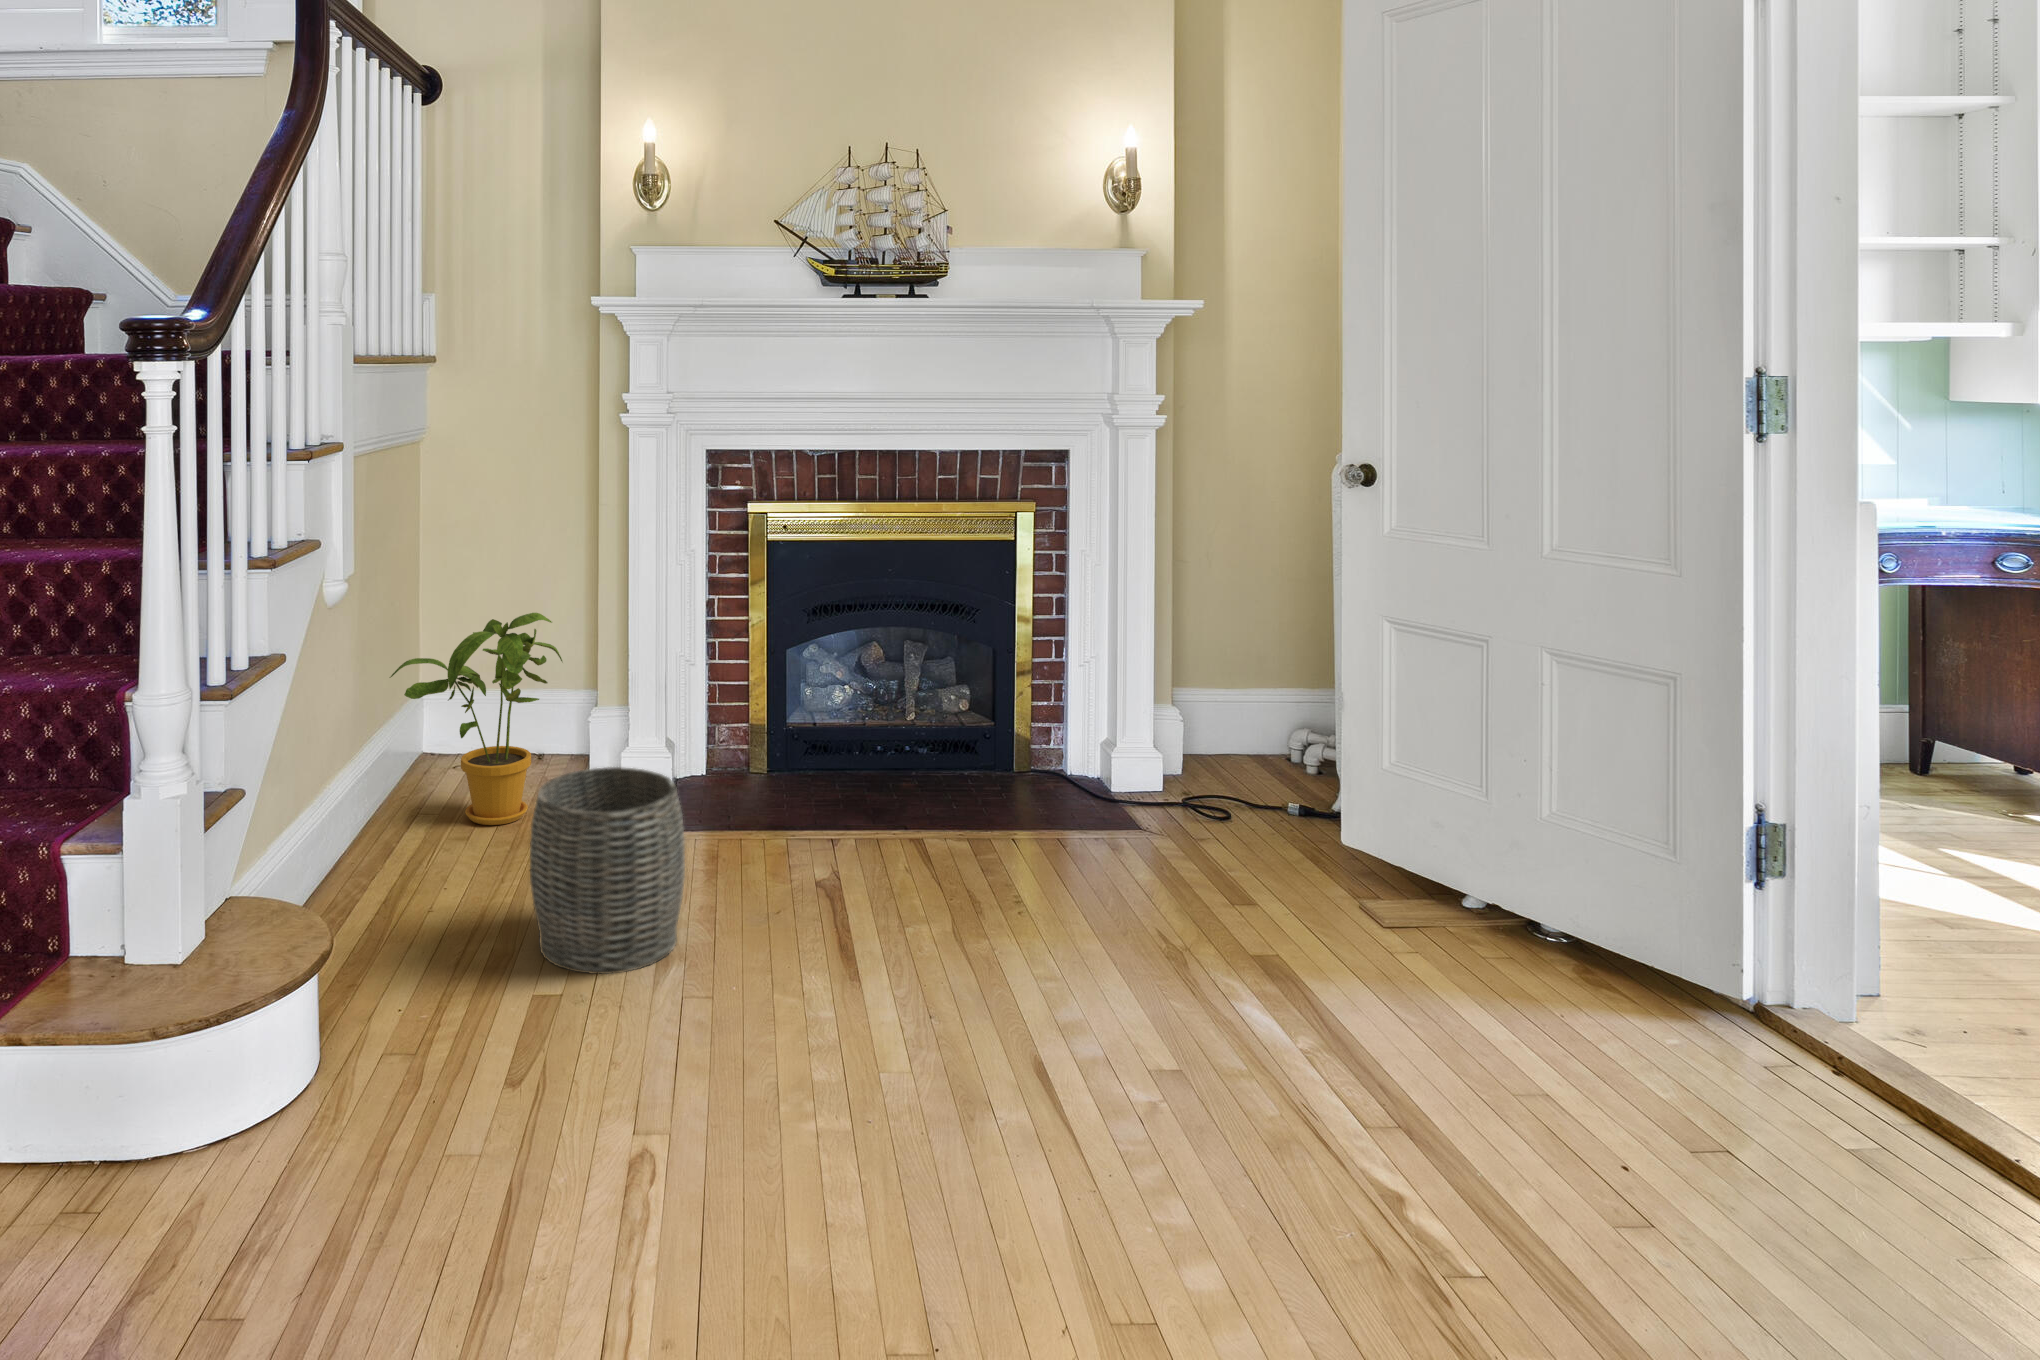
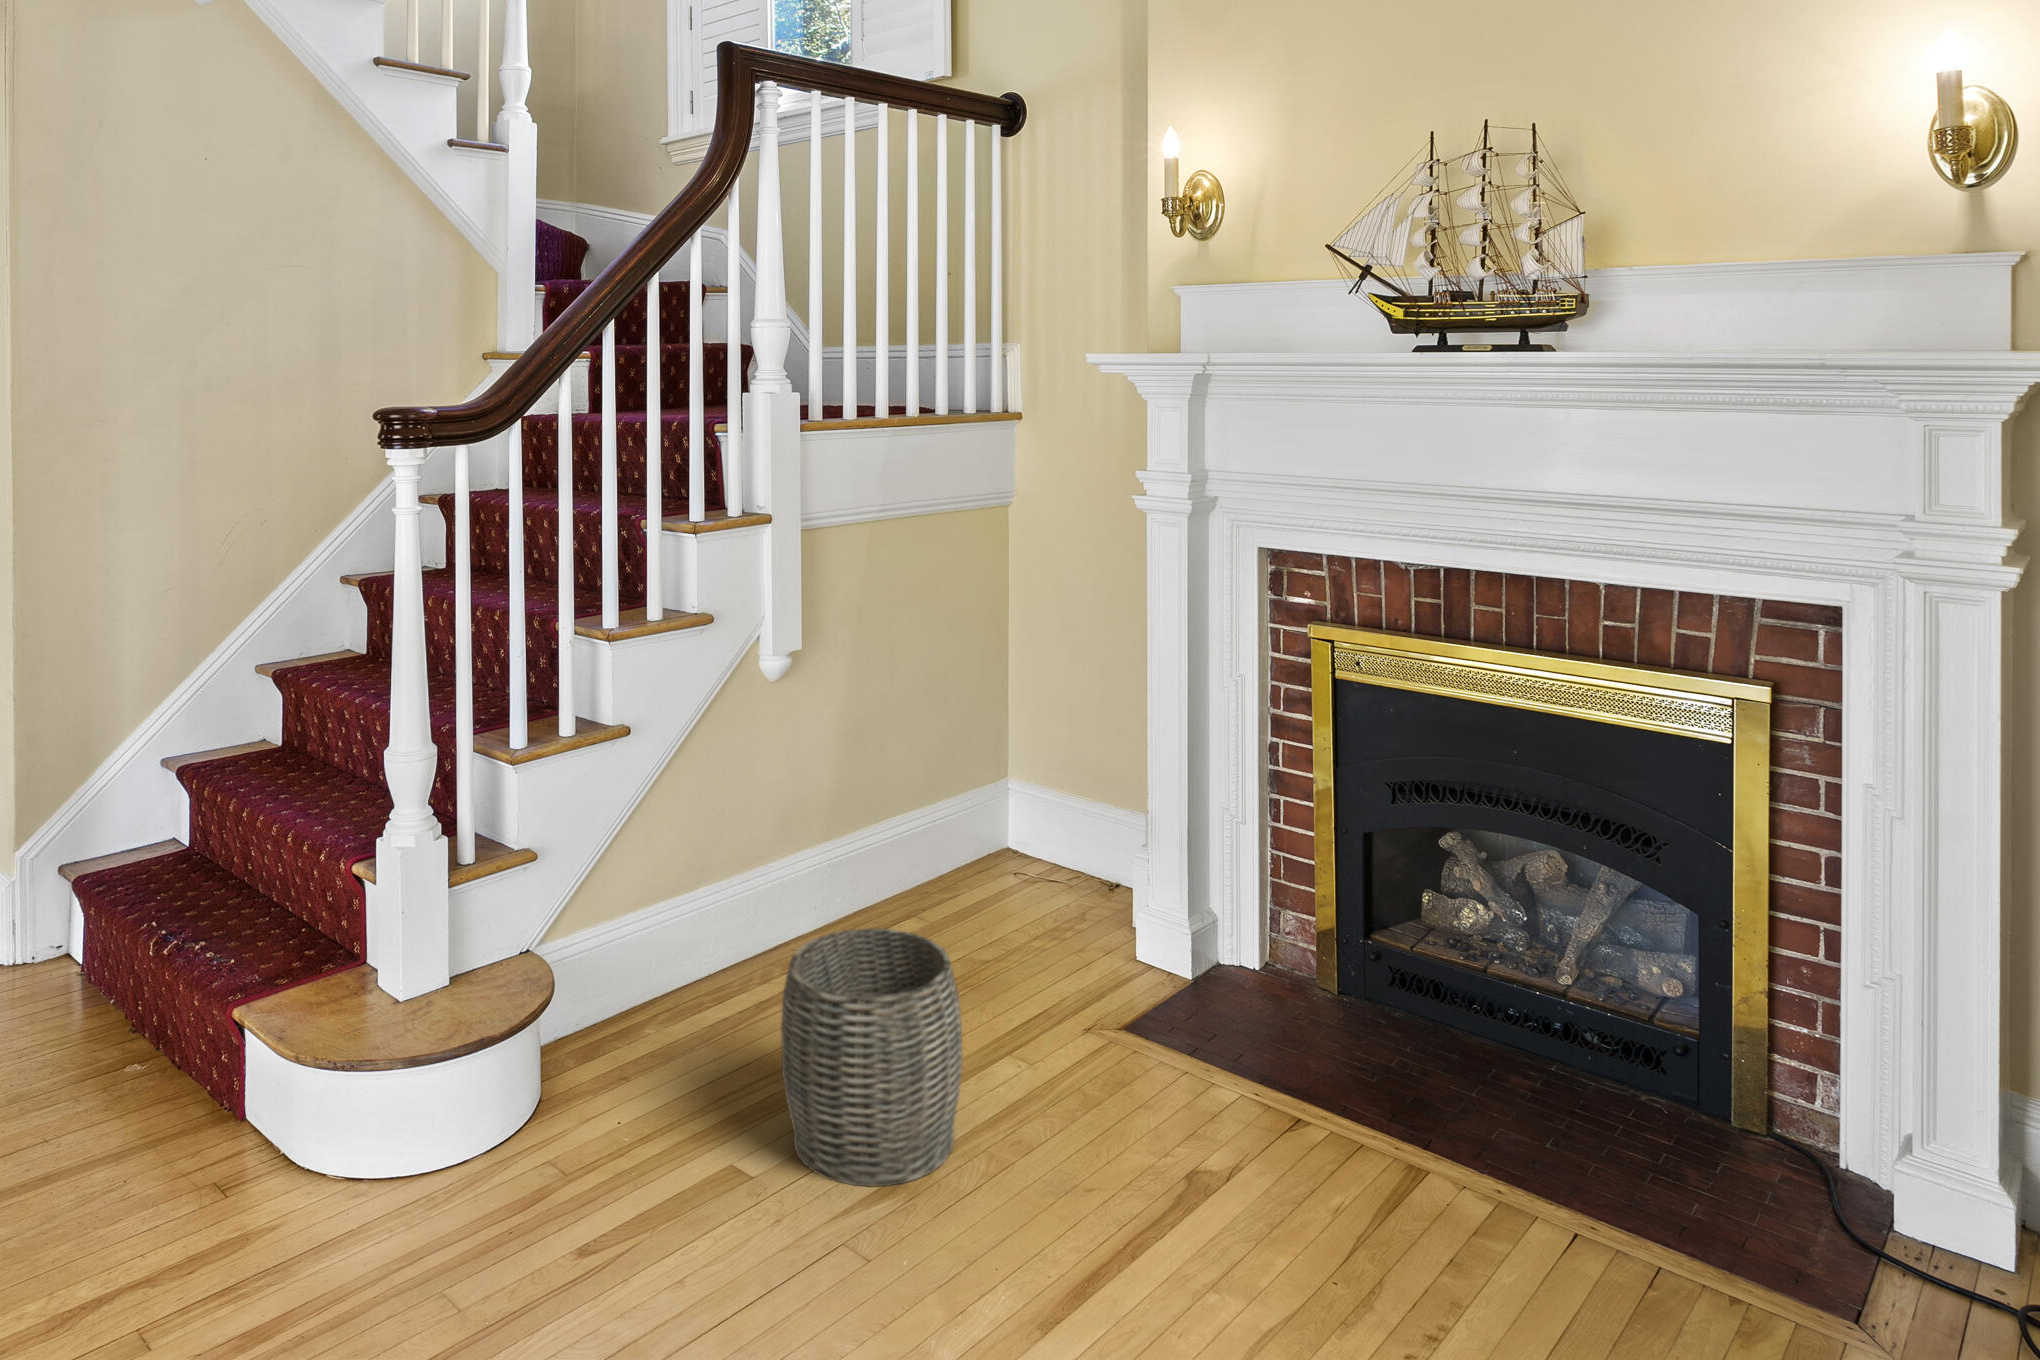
house plant: present [390,613,562,825] -> none [886,723,1071,960]

